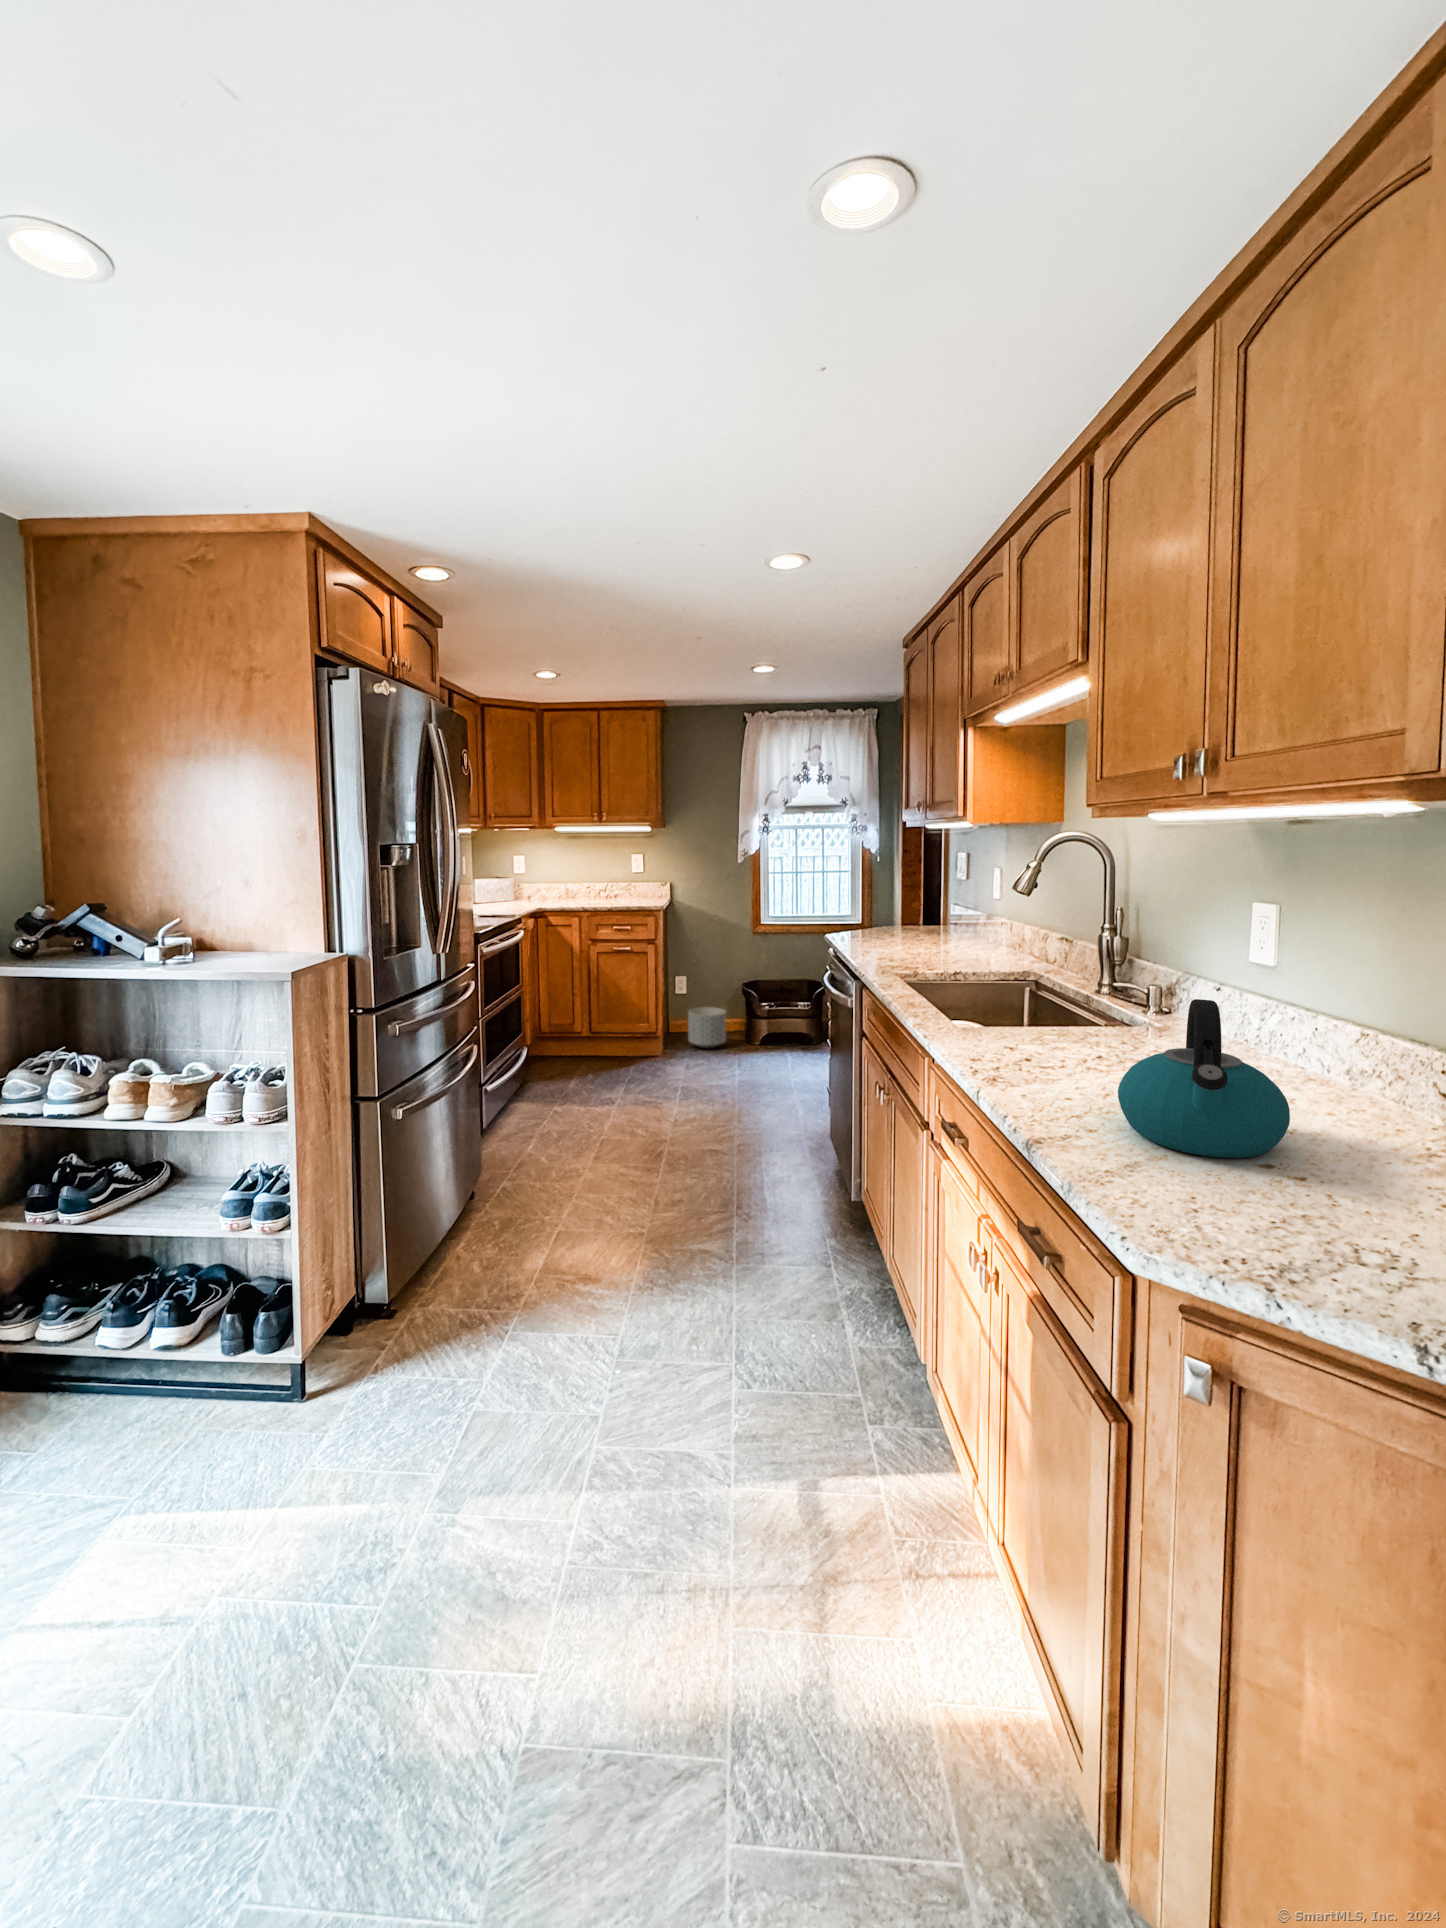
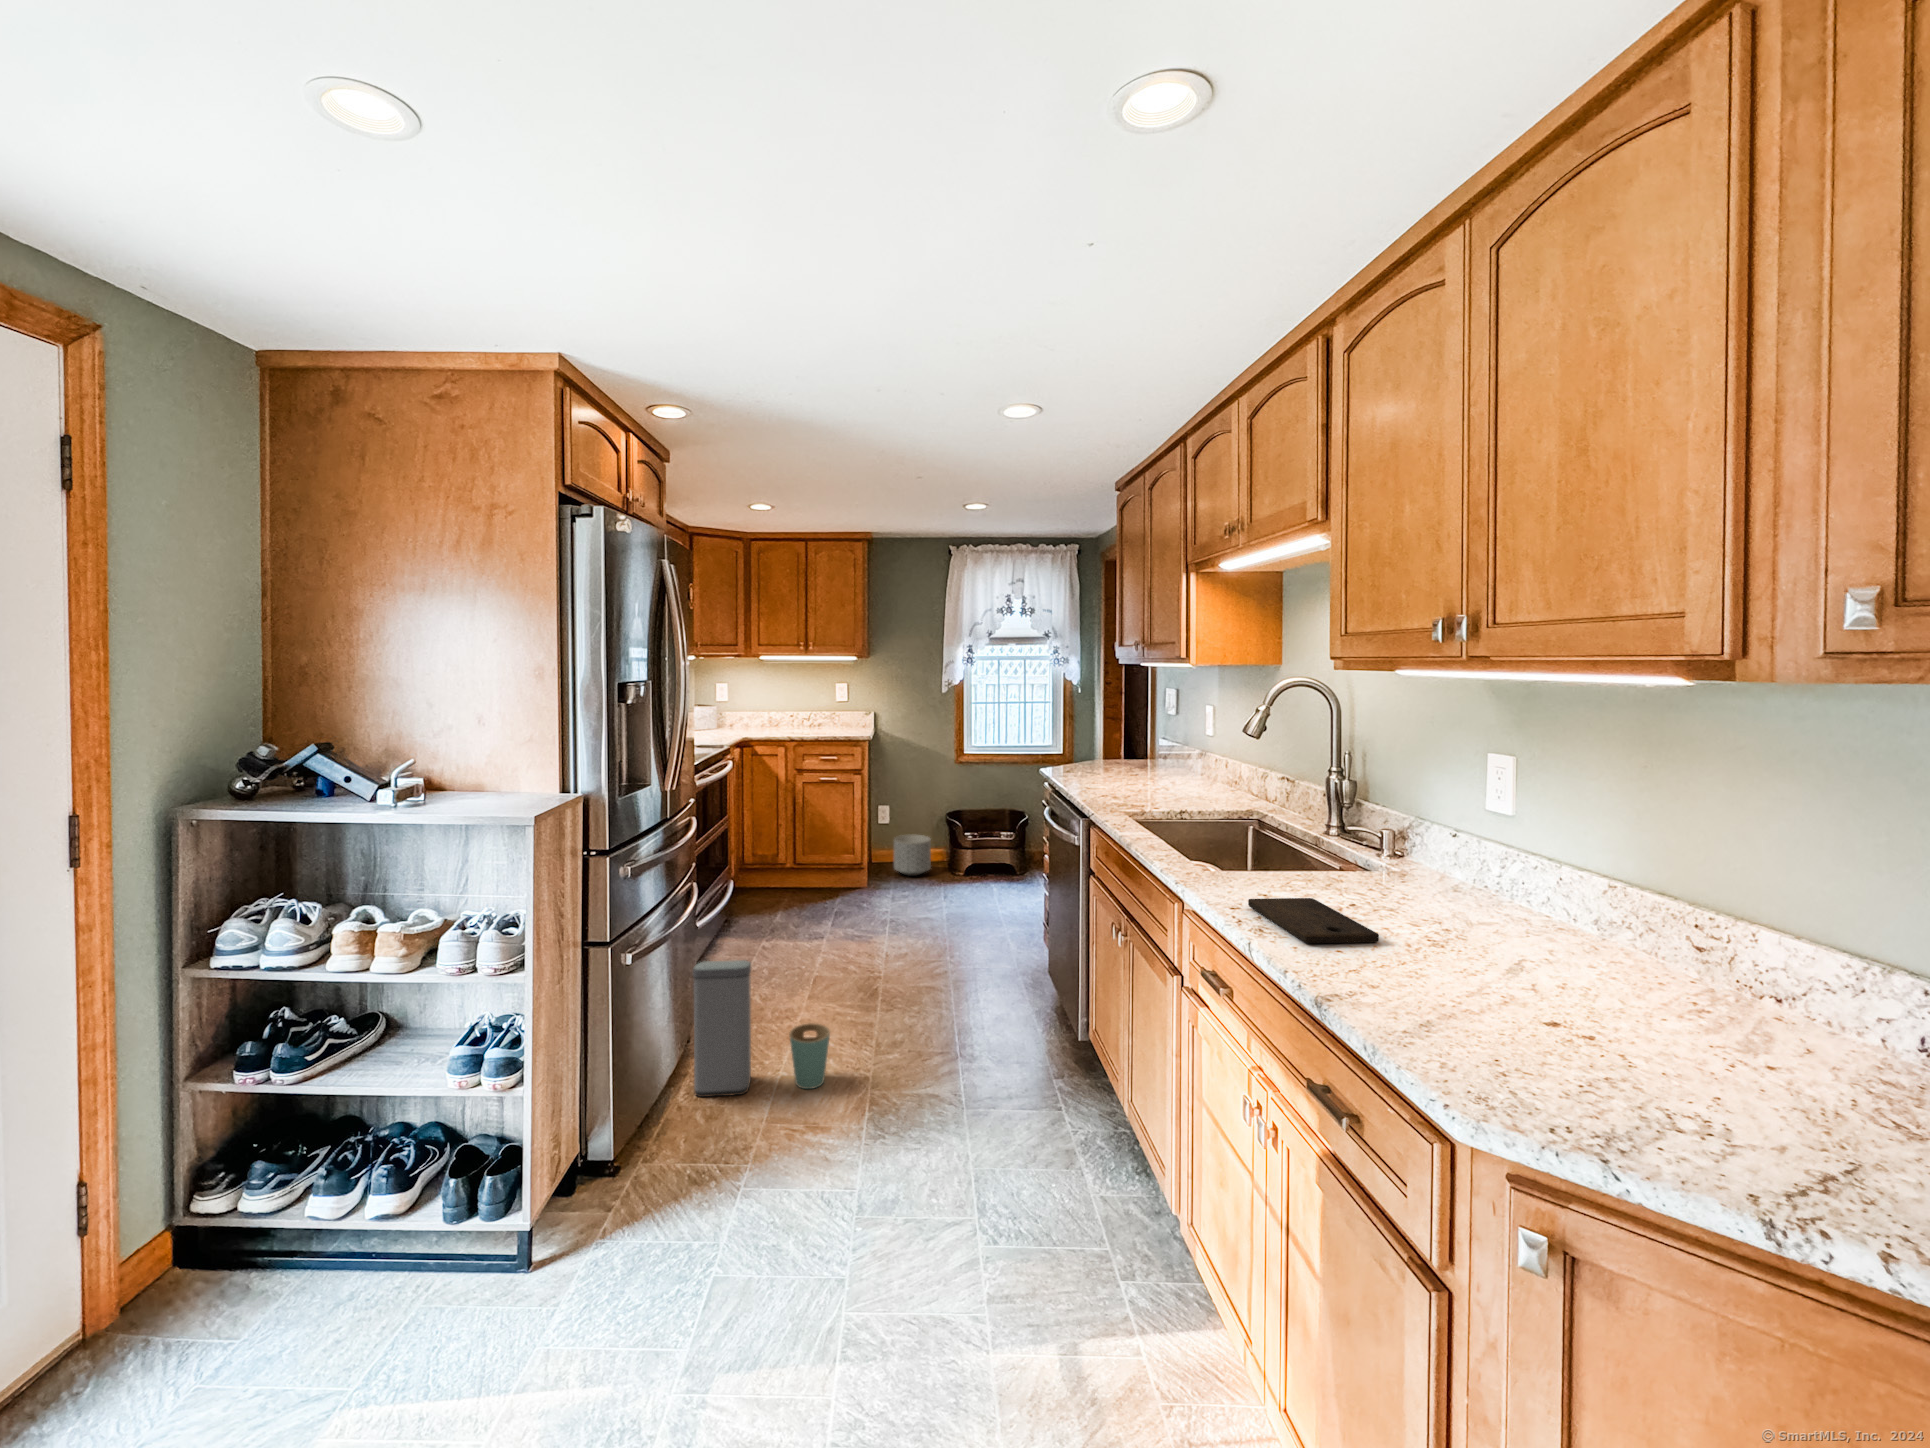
kettle: present [1118,999,1290,1158] -> none [1399,858,1574,1019]
cutting board: none [990,1050,1113,1091] -> present [1248,898,1379,943]
trash can: none [467,1121,603,1251] -> present [693,960,830,1097]

